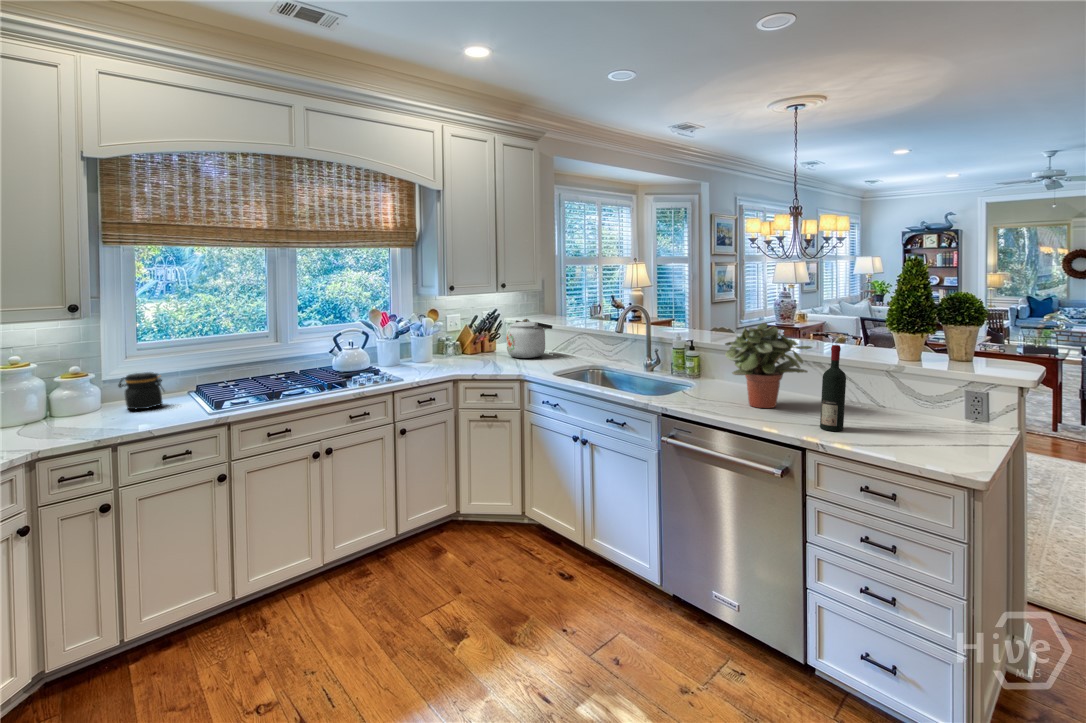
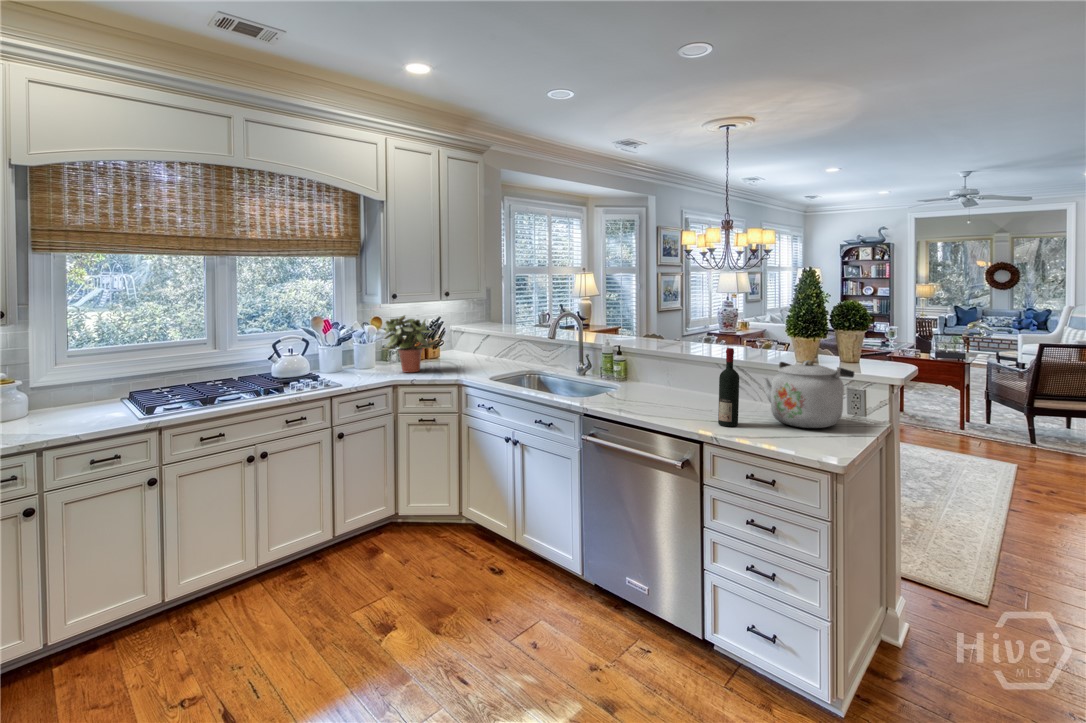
kettle: present [506,319,552,358] -> present [763,360,854,428]
potted plant: present [725,323,812,408] -> present [382,315,438,372]
jar: present [118,372,162,409] -> none [47,378,97,414]

